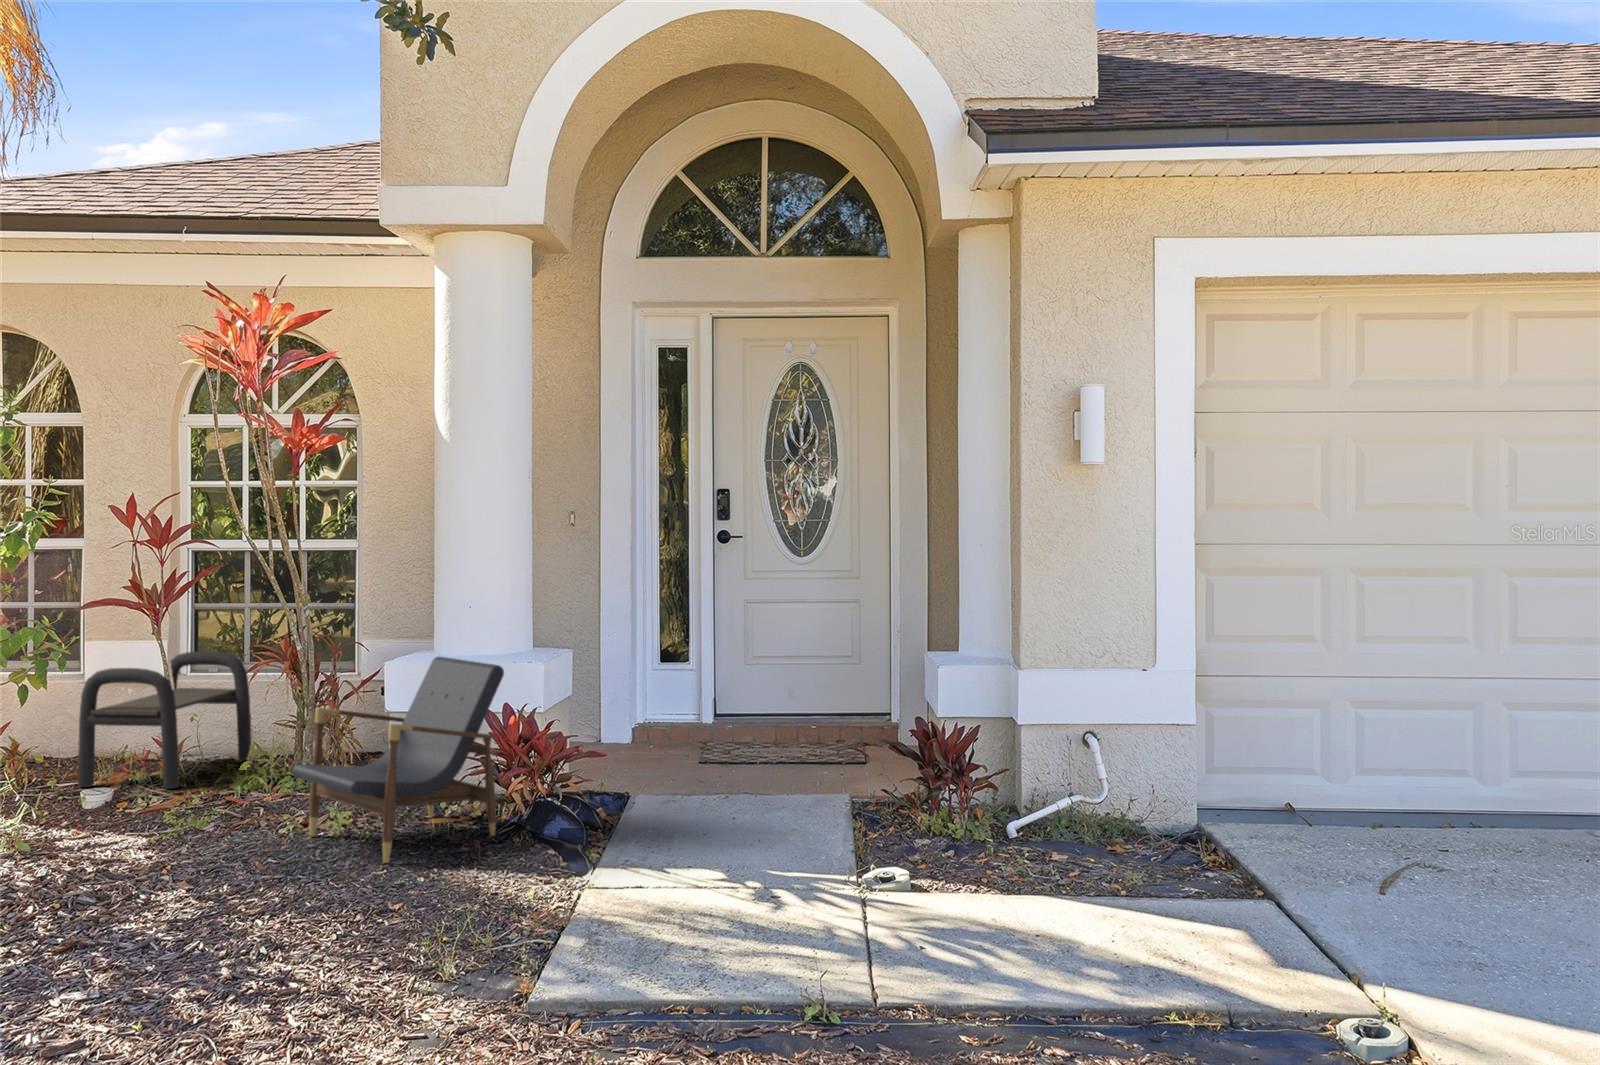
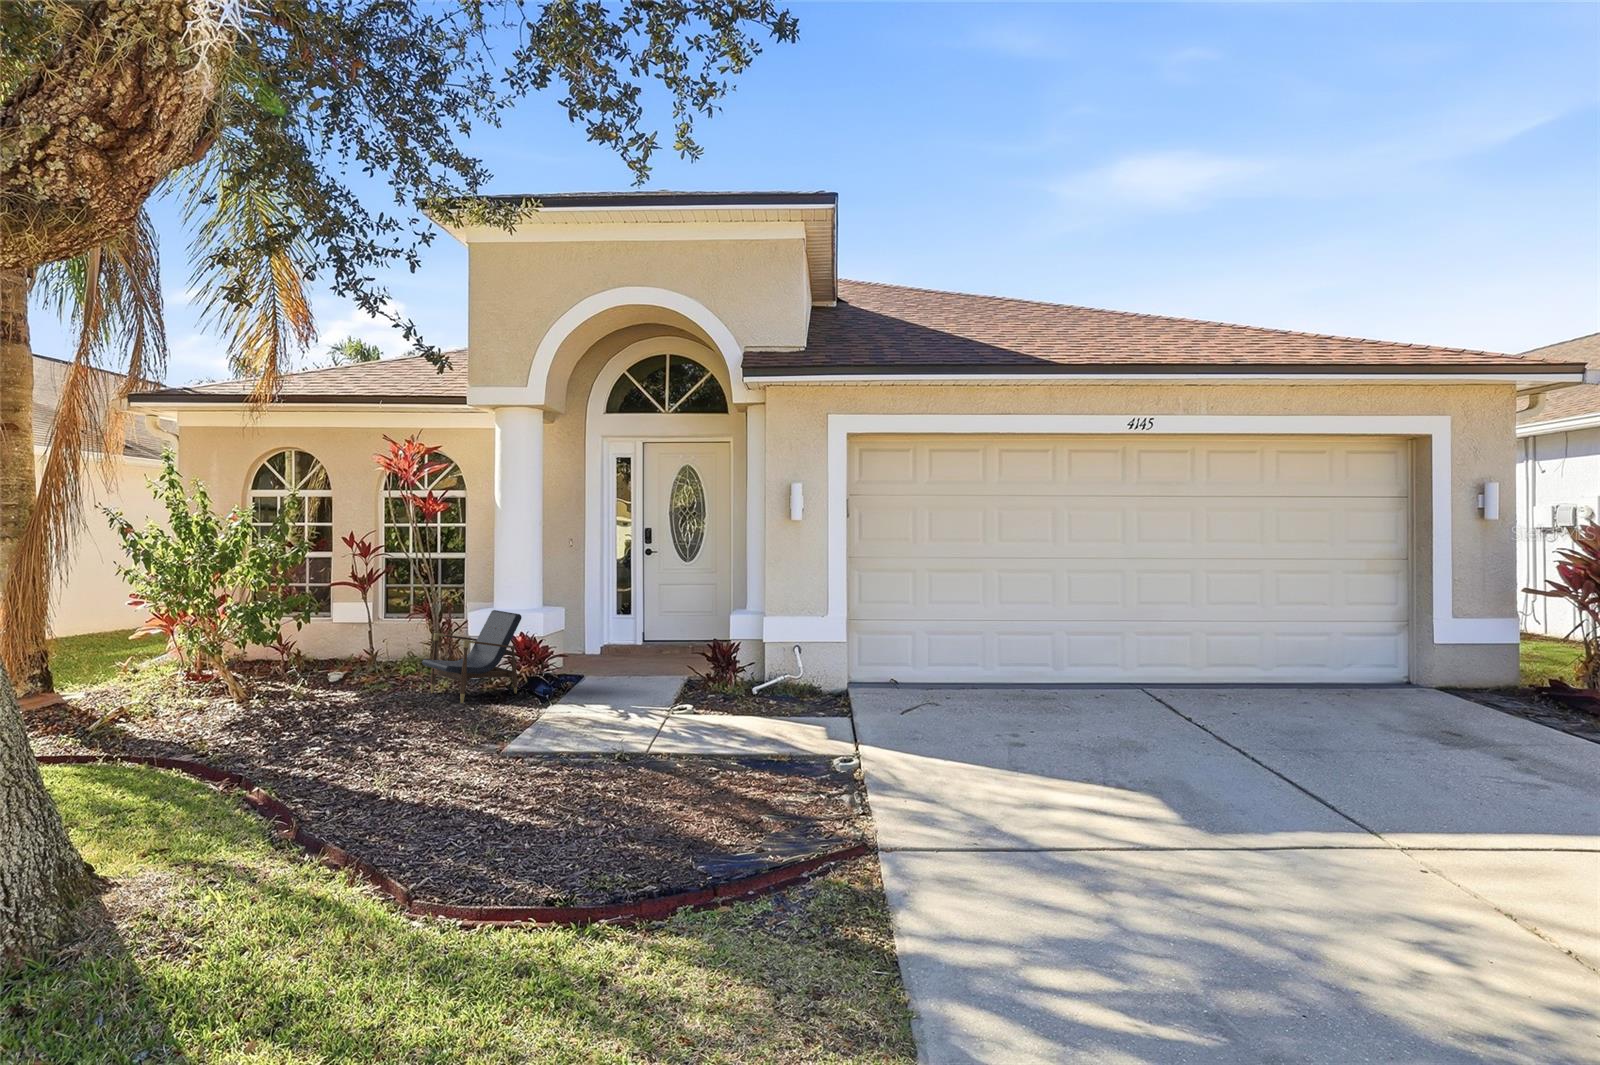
bench: present [78,651,251,789] -> none [326,608,413,674]

